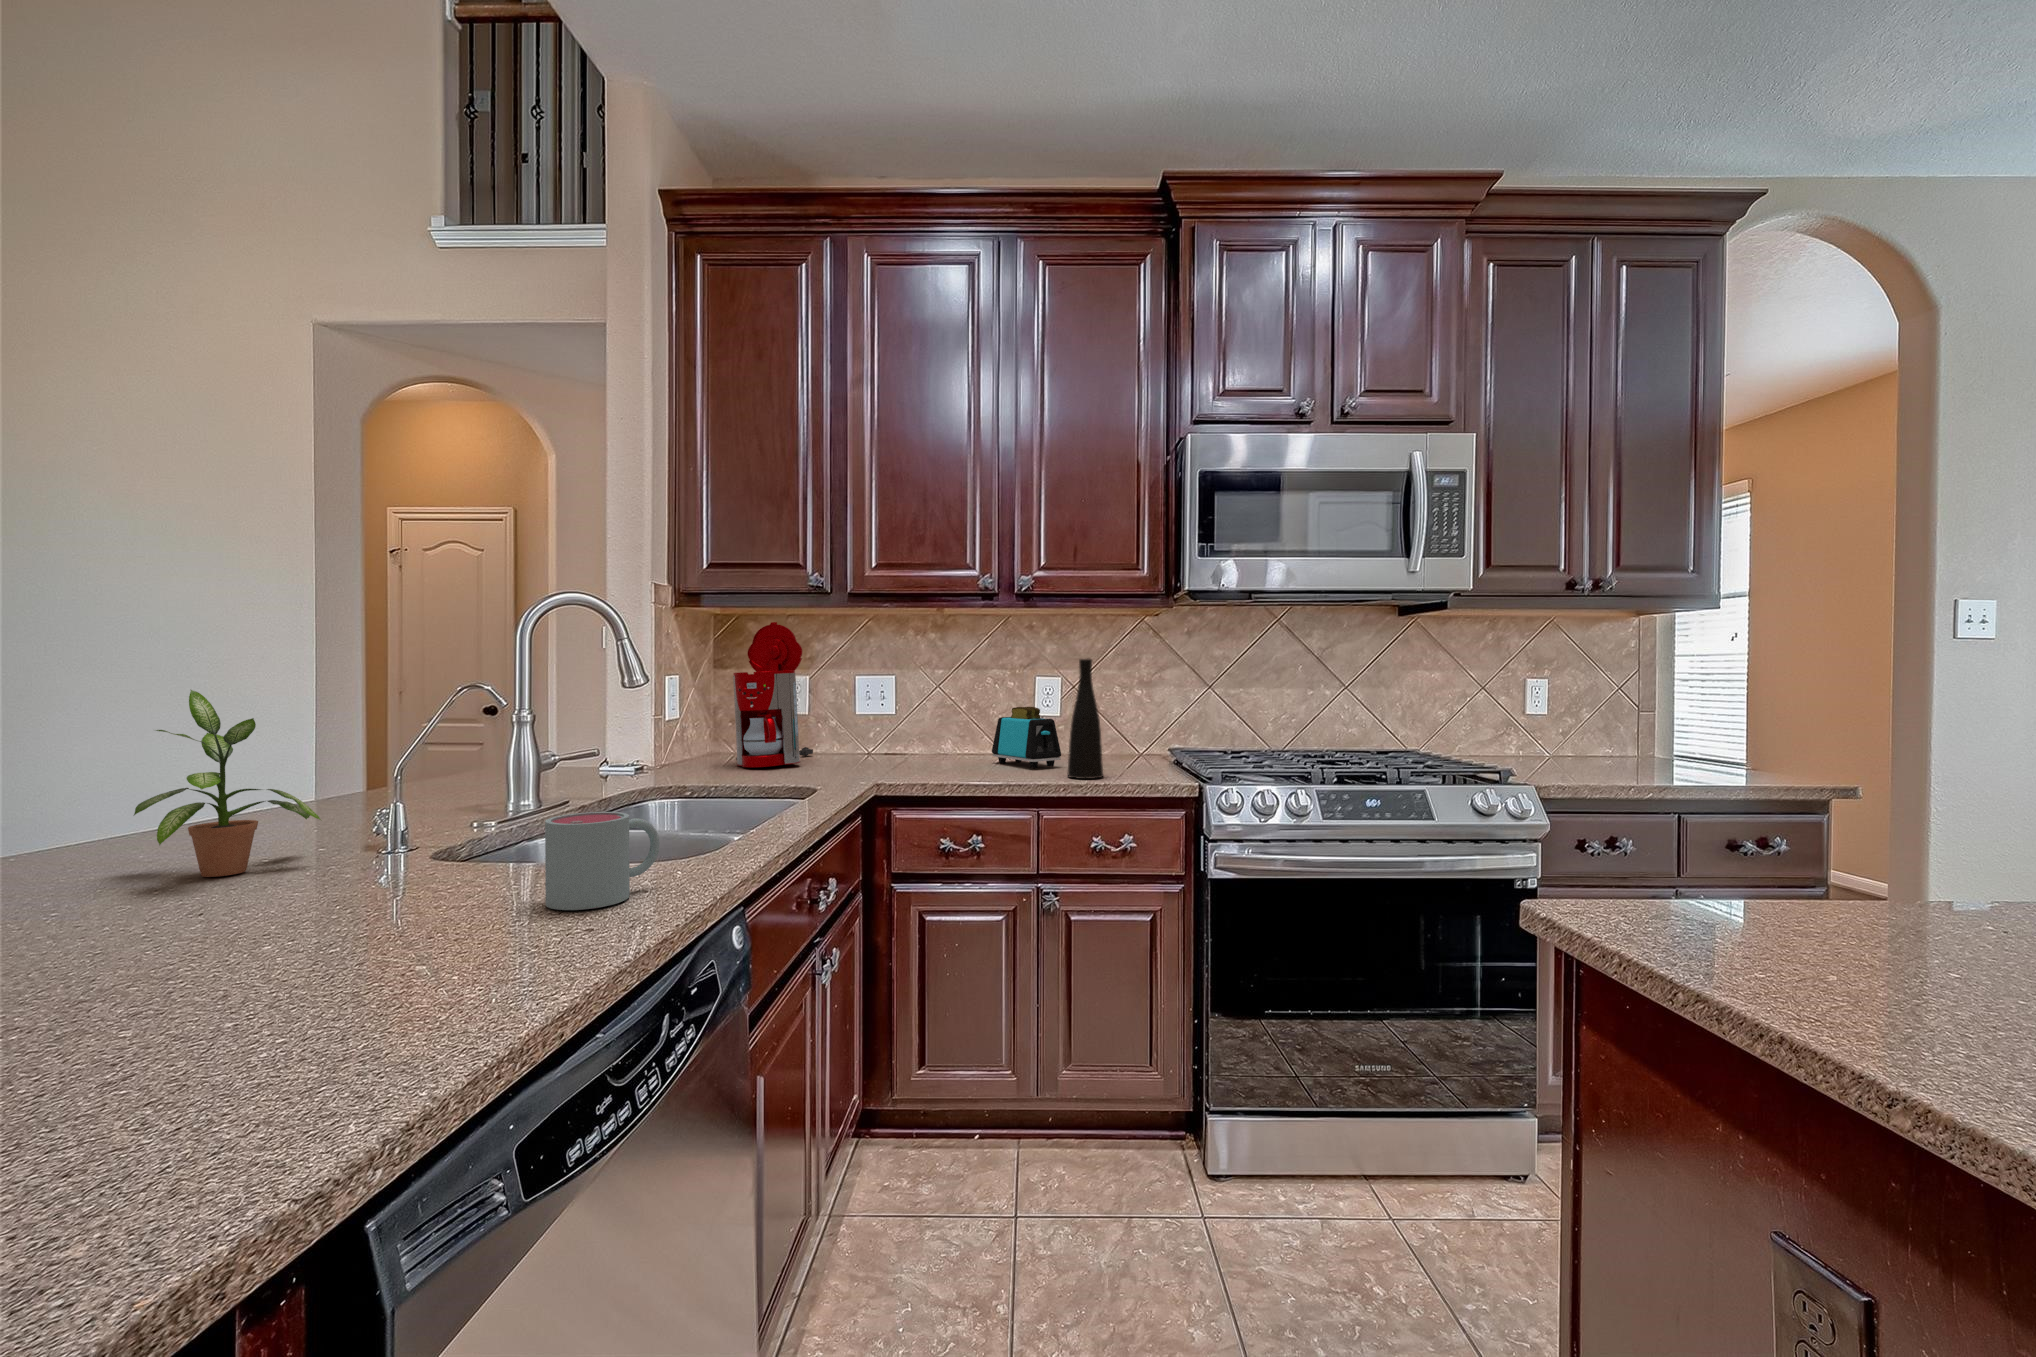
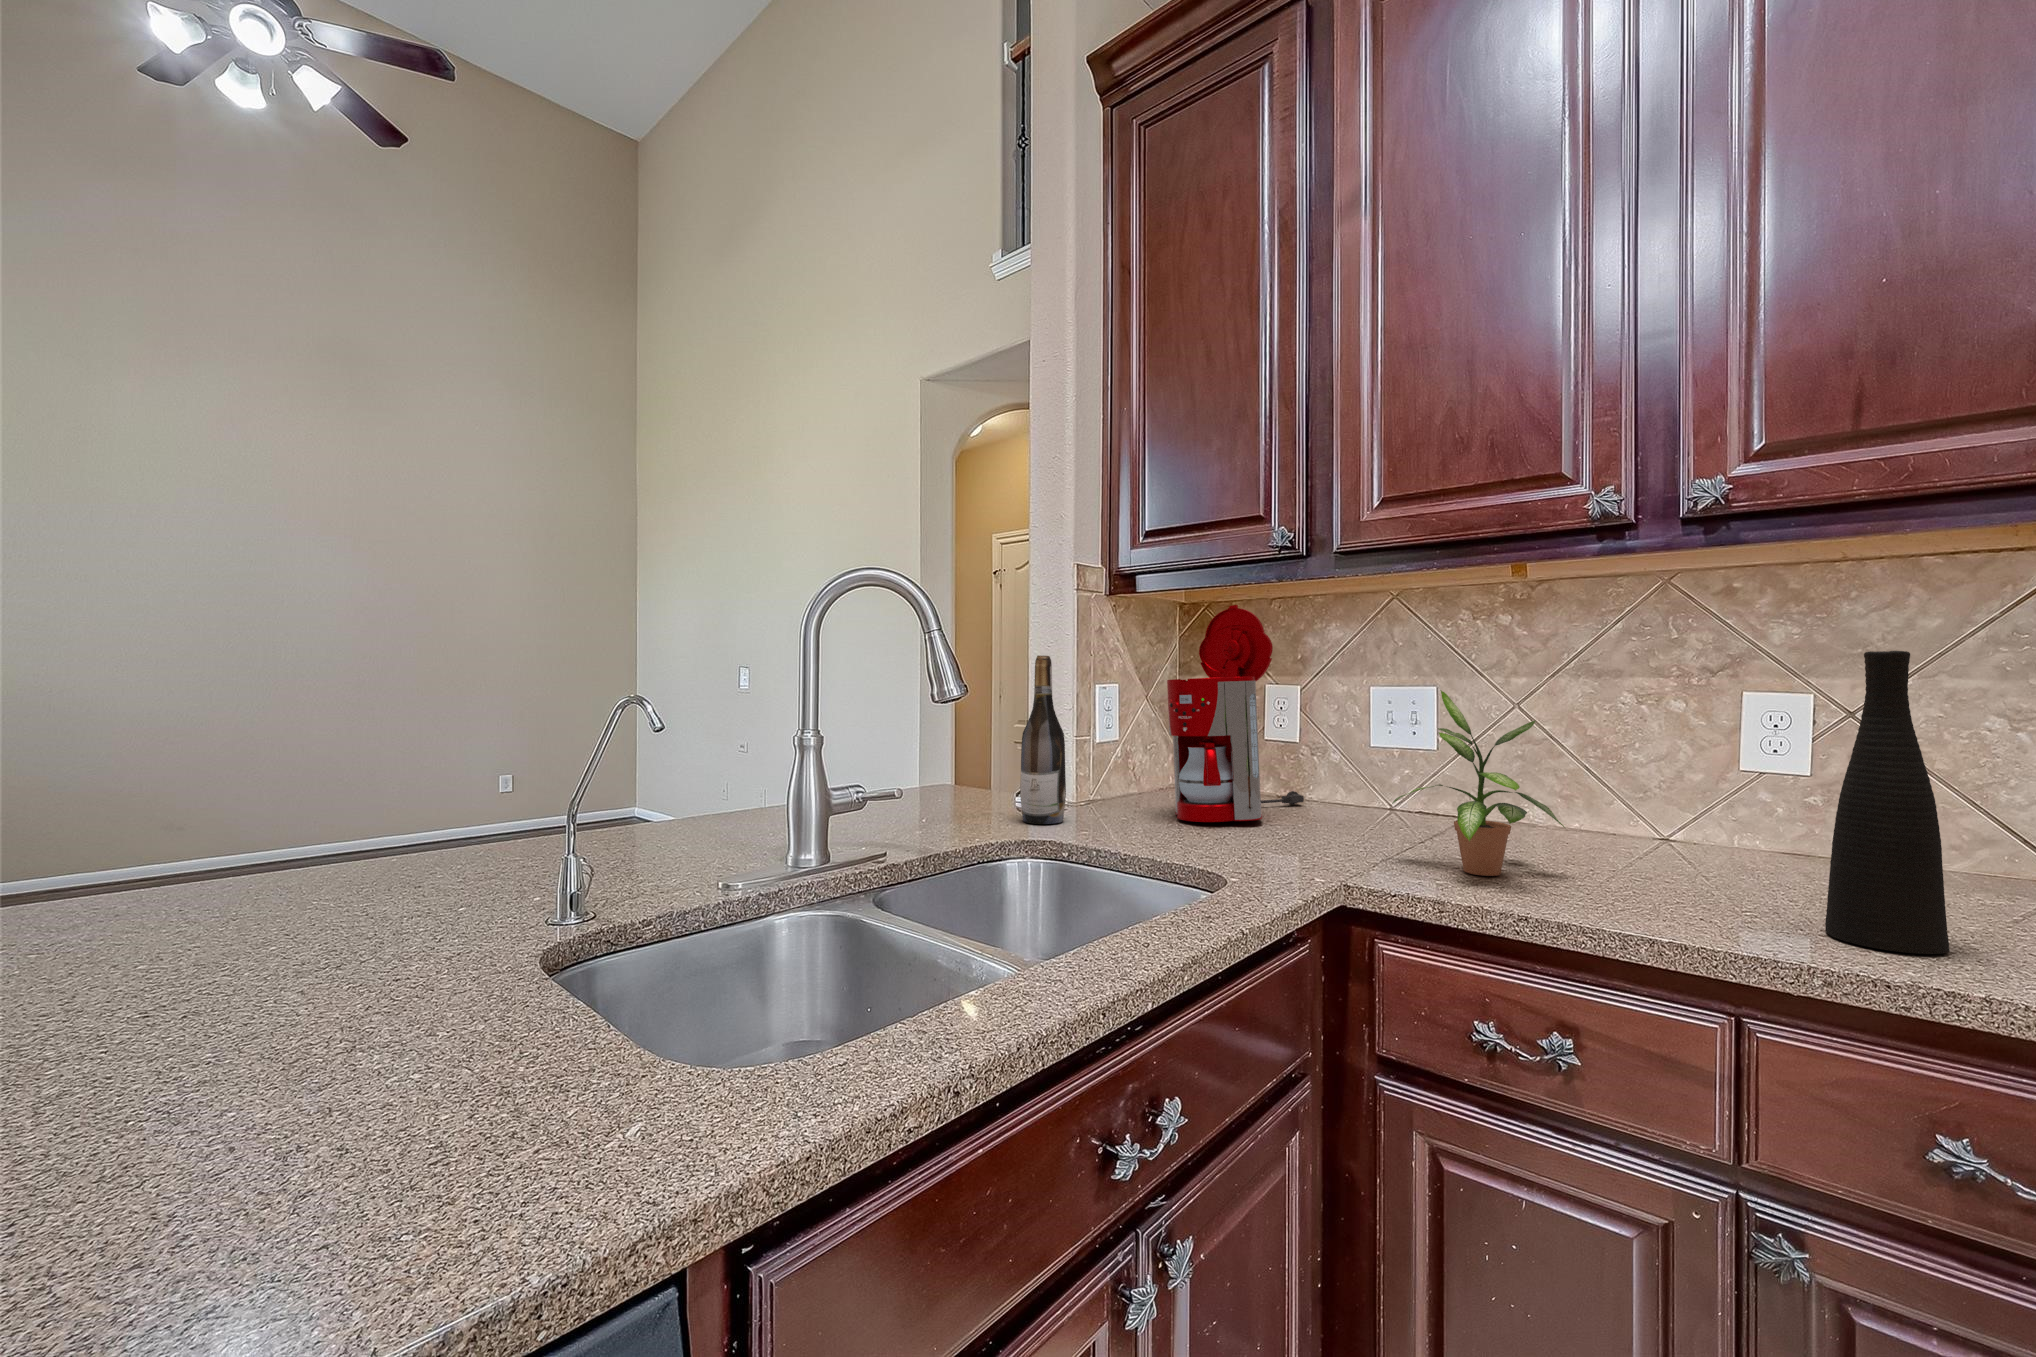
wine bottle: none [630,655,667,778] -> present [1020,655,1066,824]
potted plant: present [134,690,321,877] -> present [1392,691,1565,876]
toaster: present [992,707,1061,768] -> none [1626,754,1808,889]
mug: present [545,812,660,910] -> none [247,974,540,1239]

